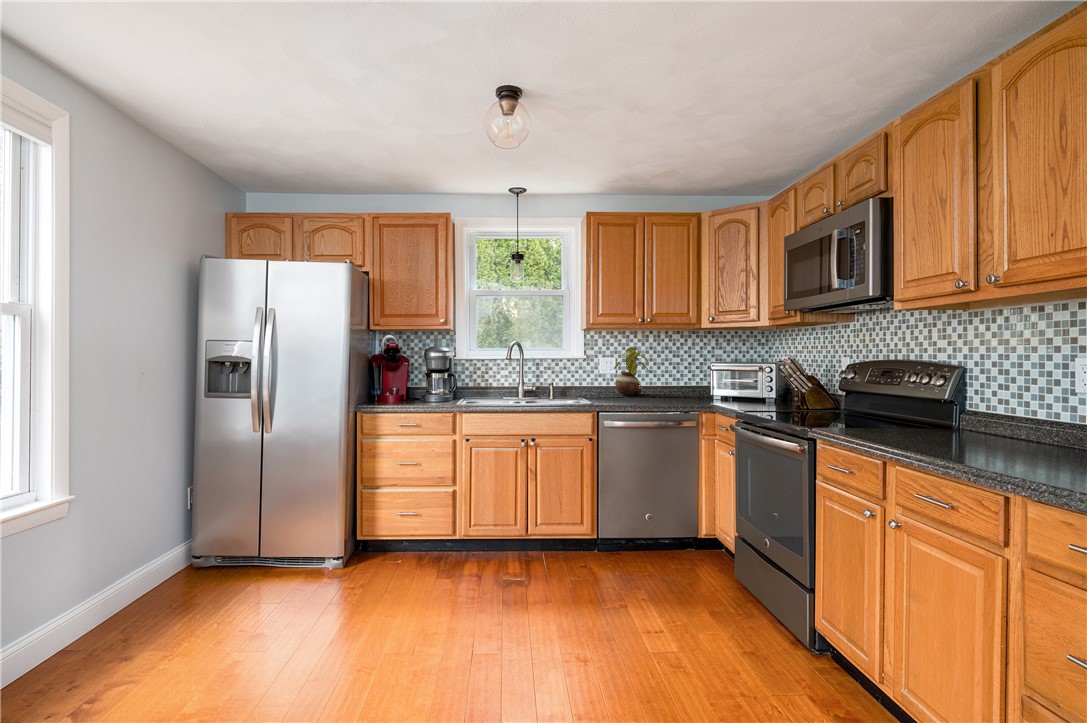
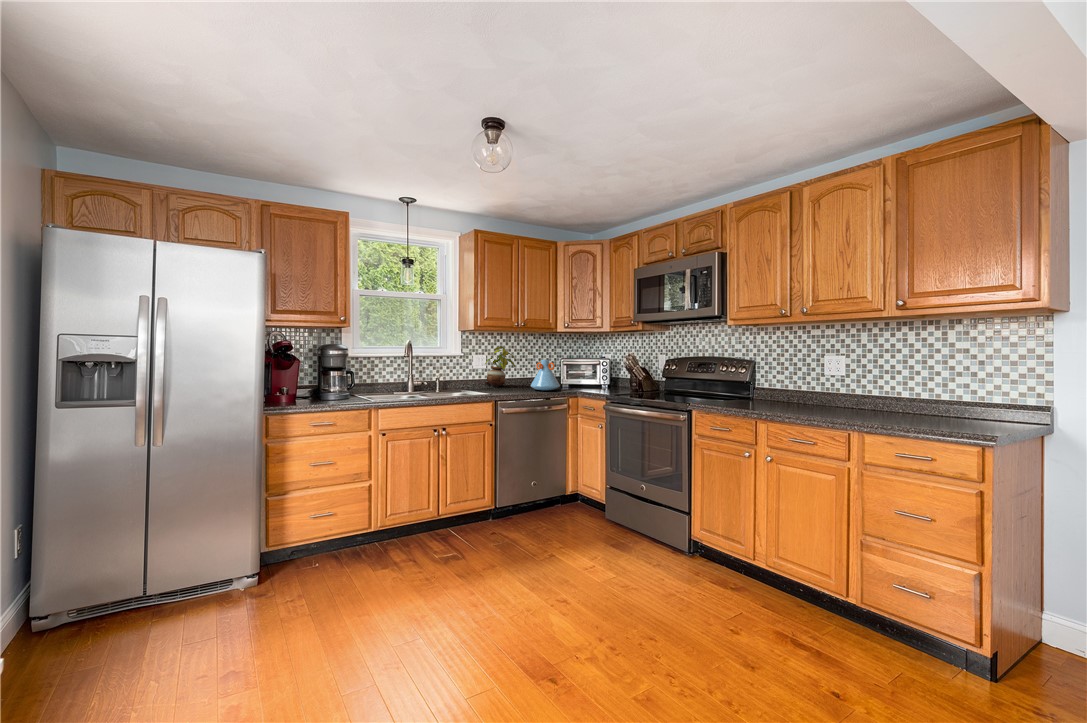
vase: none [658,363,696,402] -> present [531,360,560,391]

